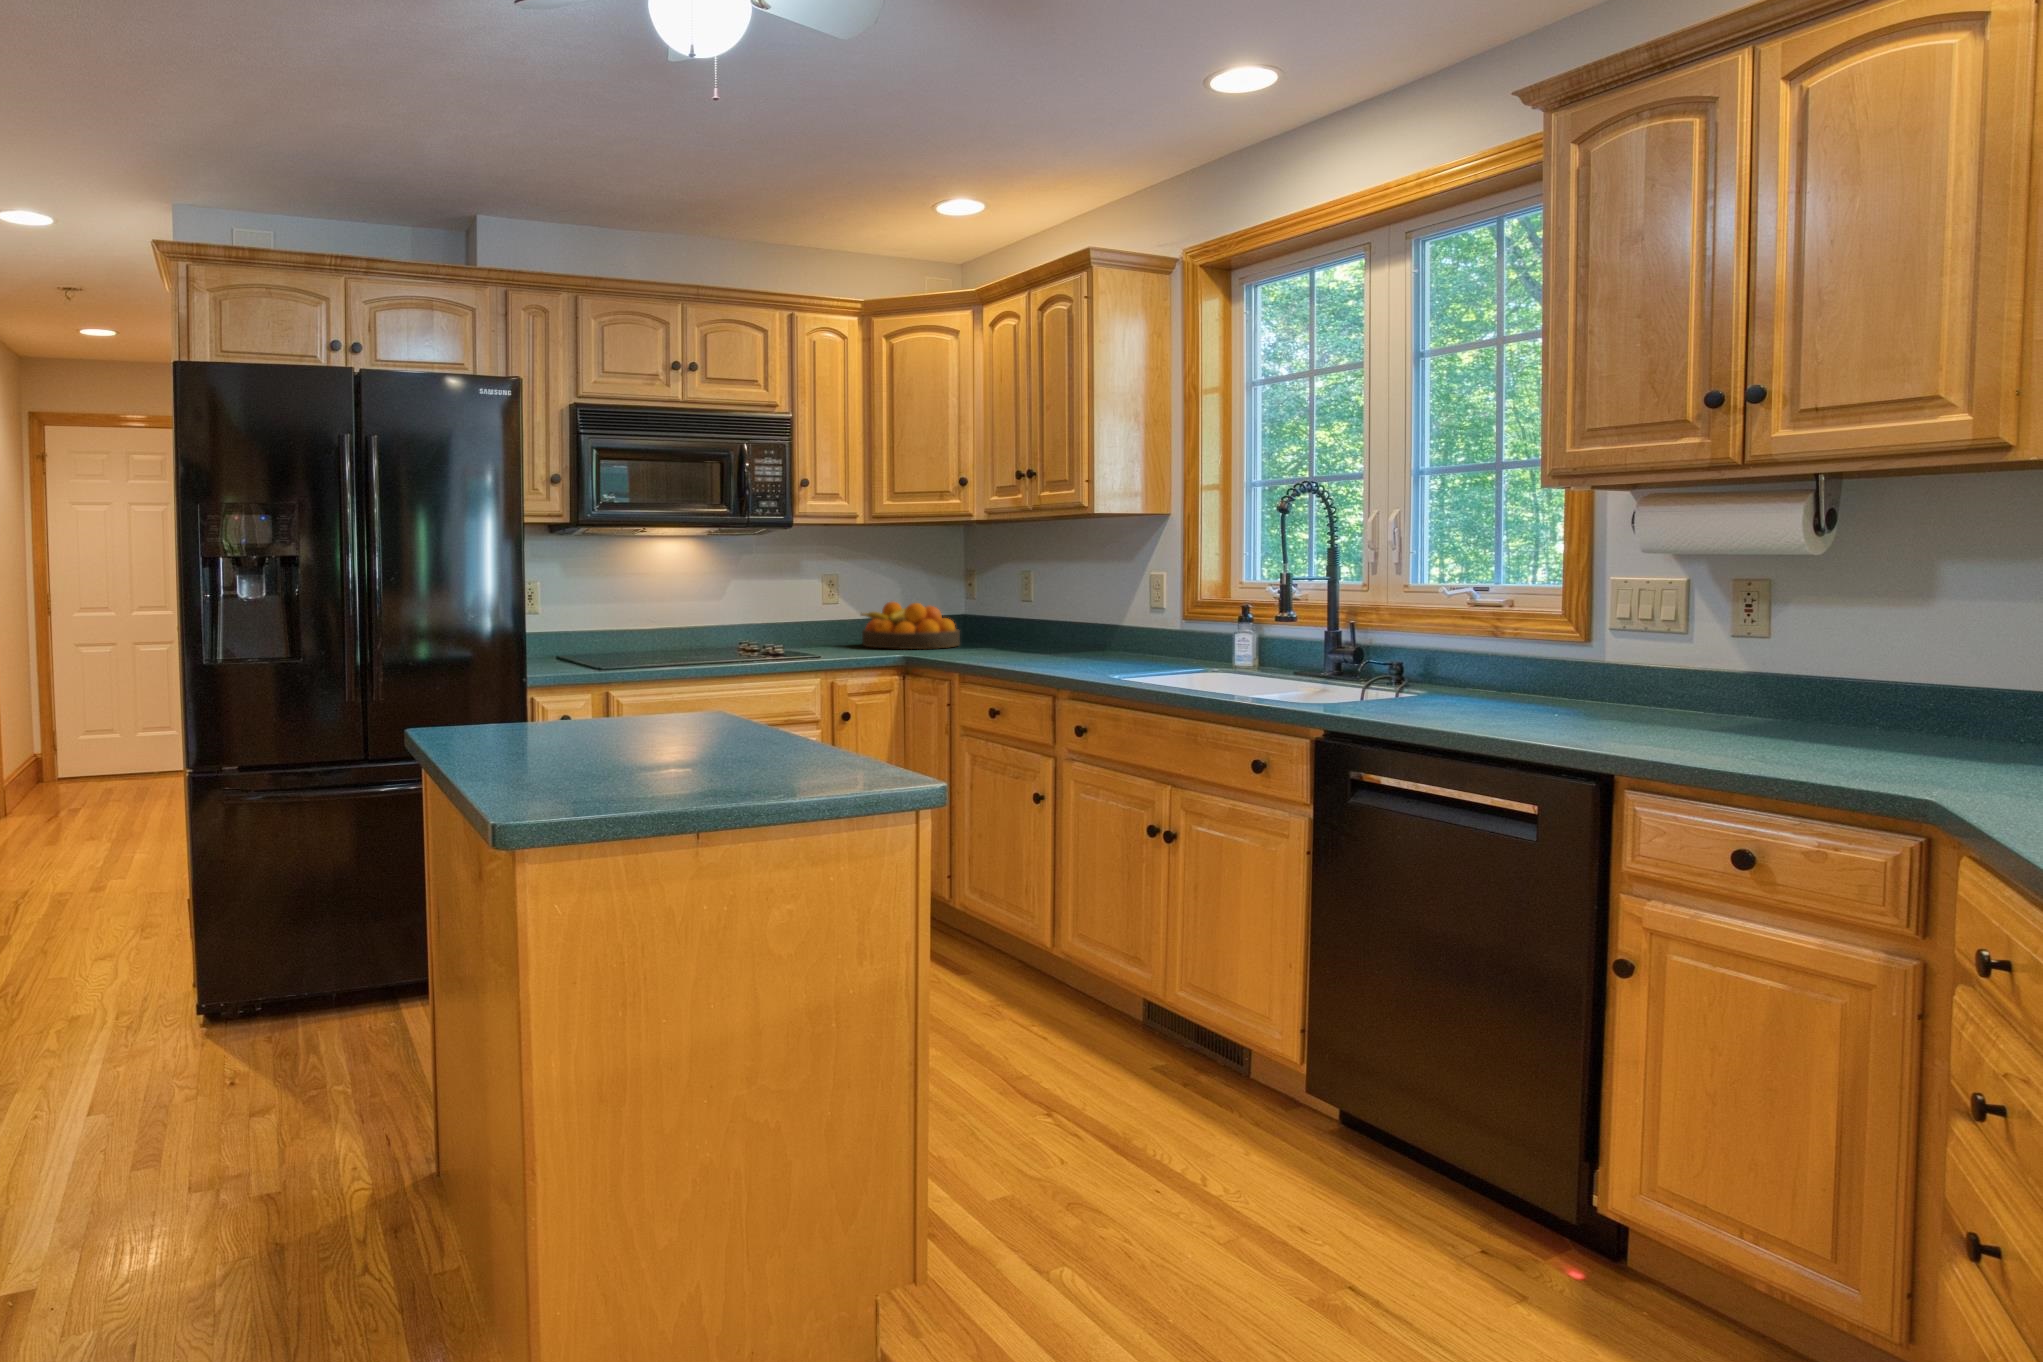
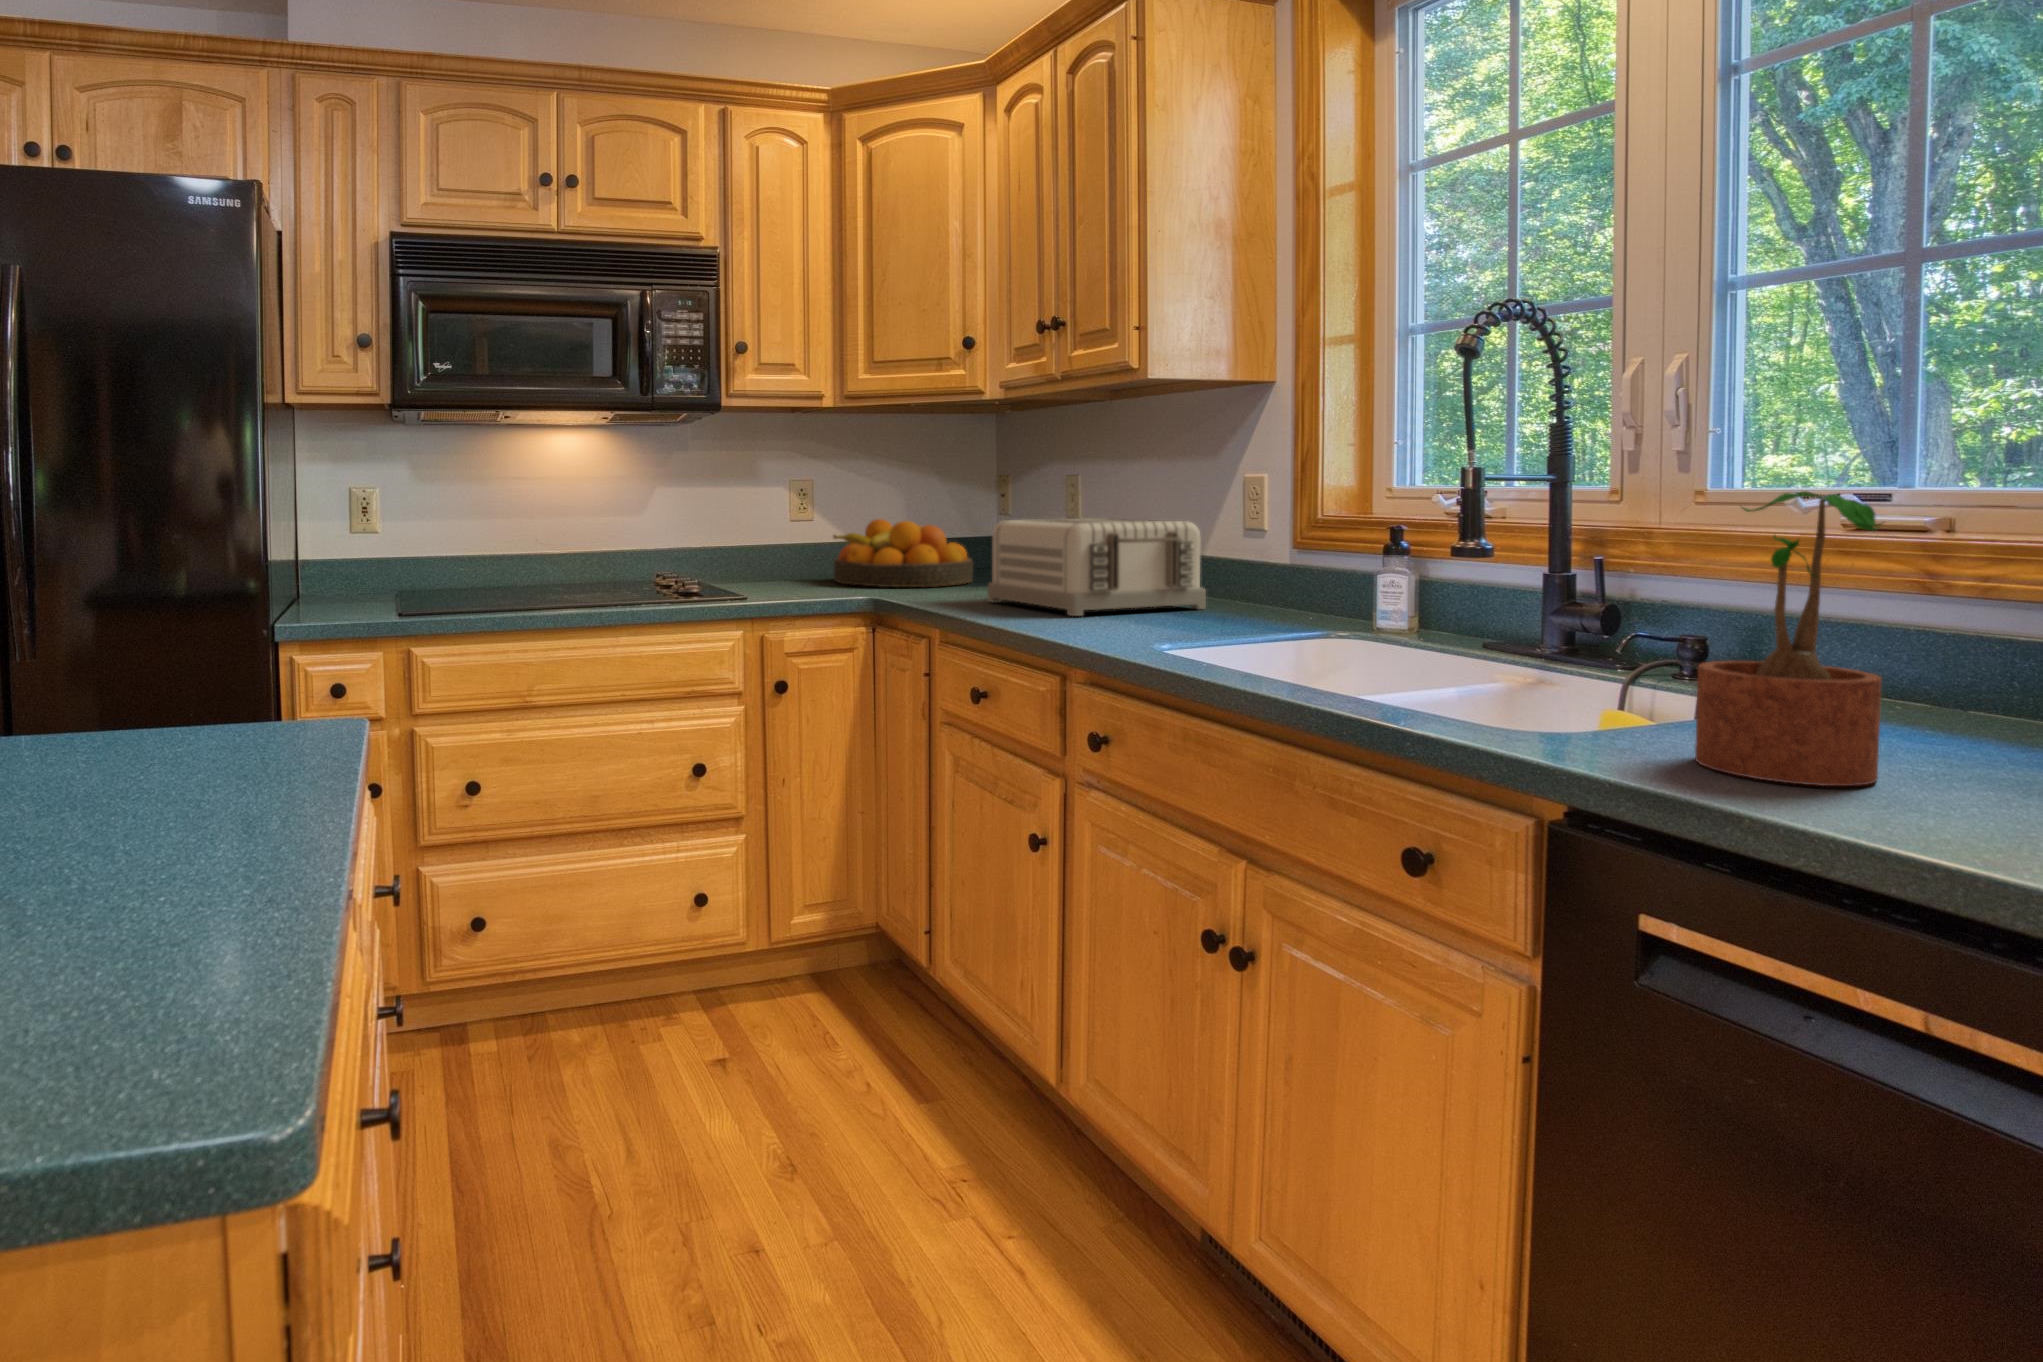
potted plant: none [1382,588,1458,717] -> present [1695,491,1882,786]
toaster: none [985,600,1128,663] -> present [988,518,1206,616]

